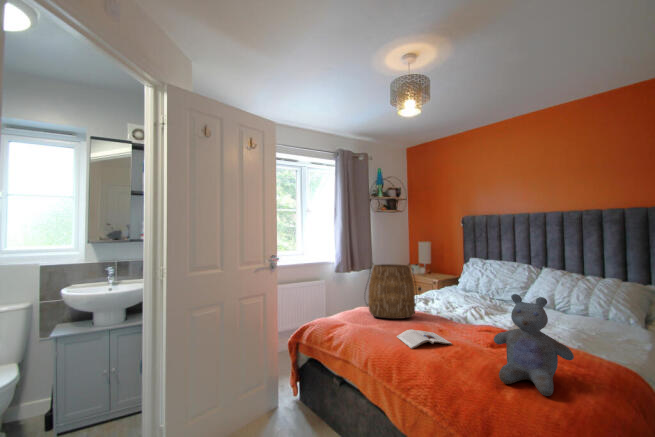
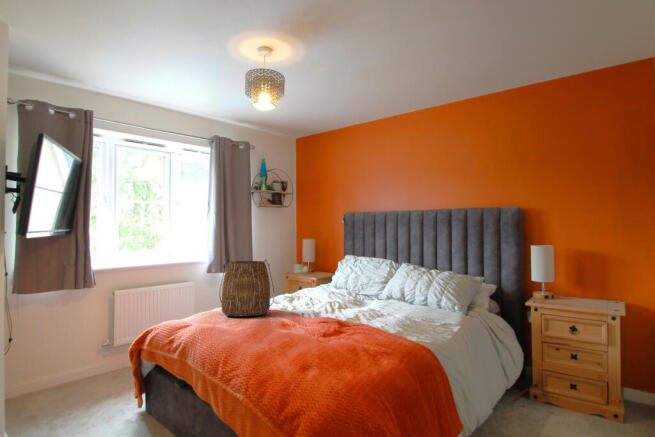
stuffed bear: present [494,294,574,396] -> none [307,284,368,371]
magazine: present [396,329,452,349] -> none [237,325,288,343]

